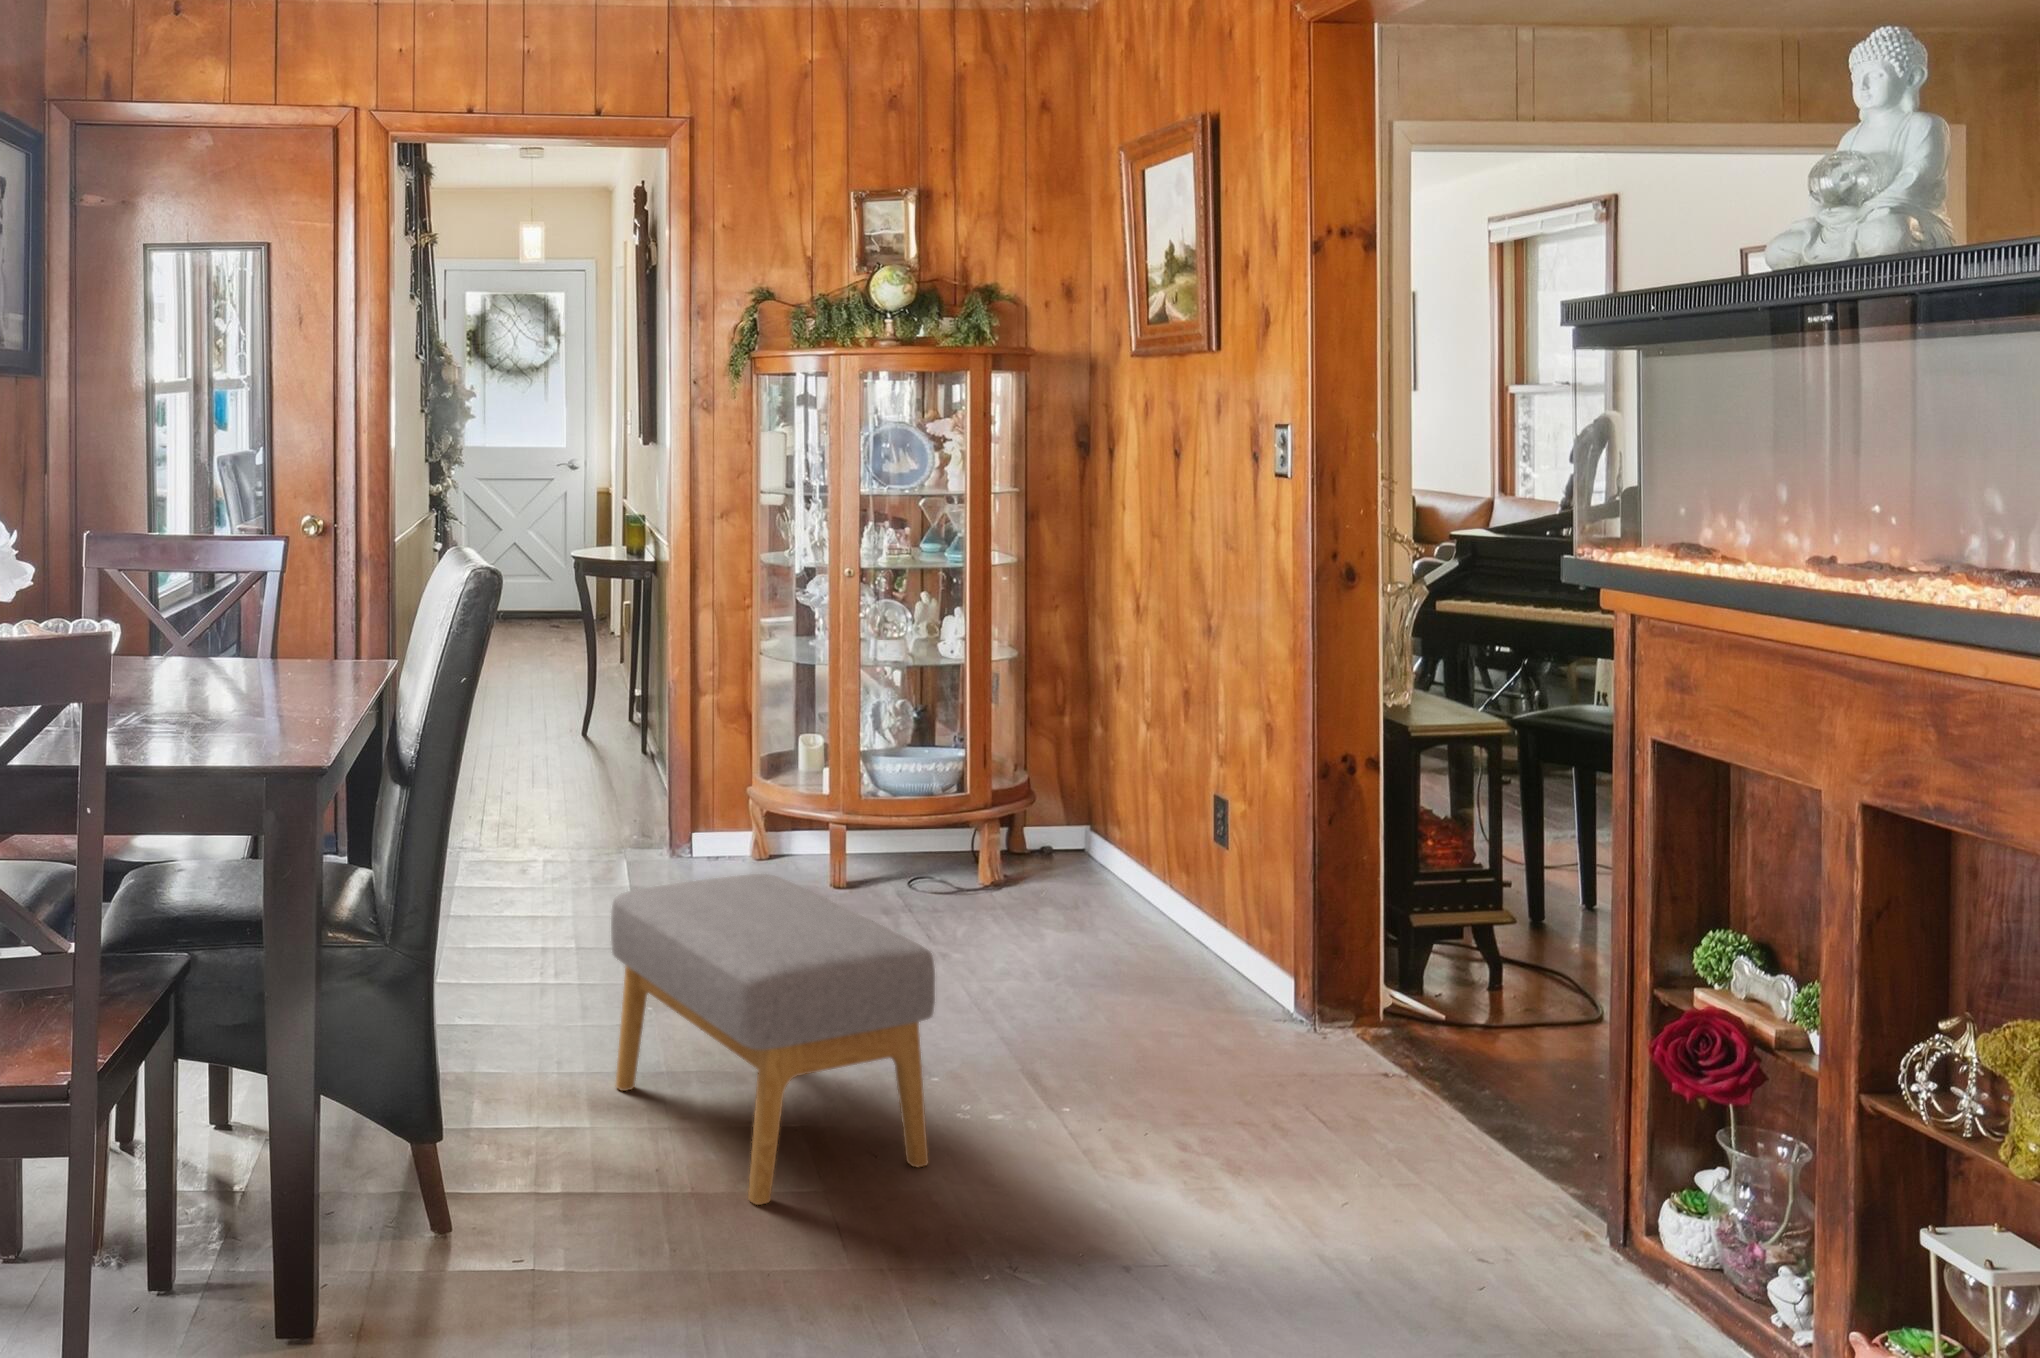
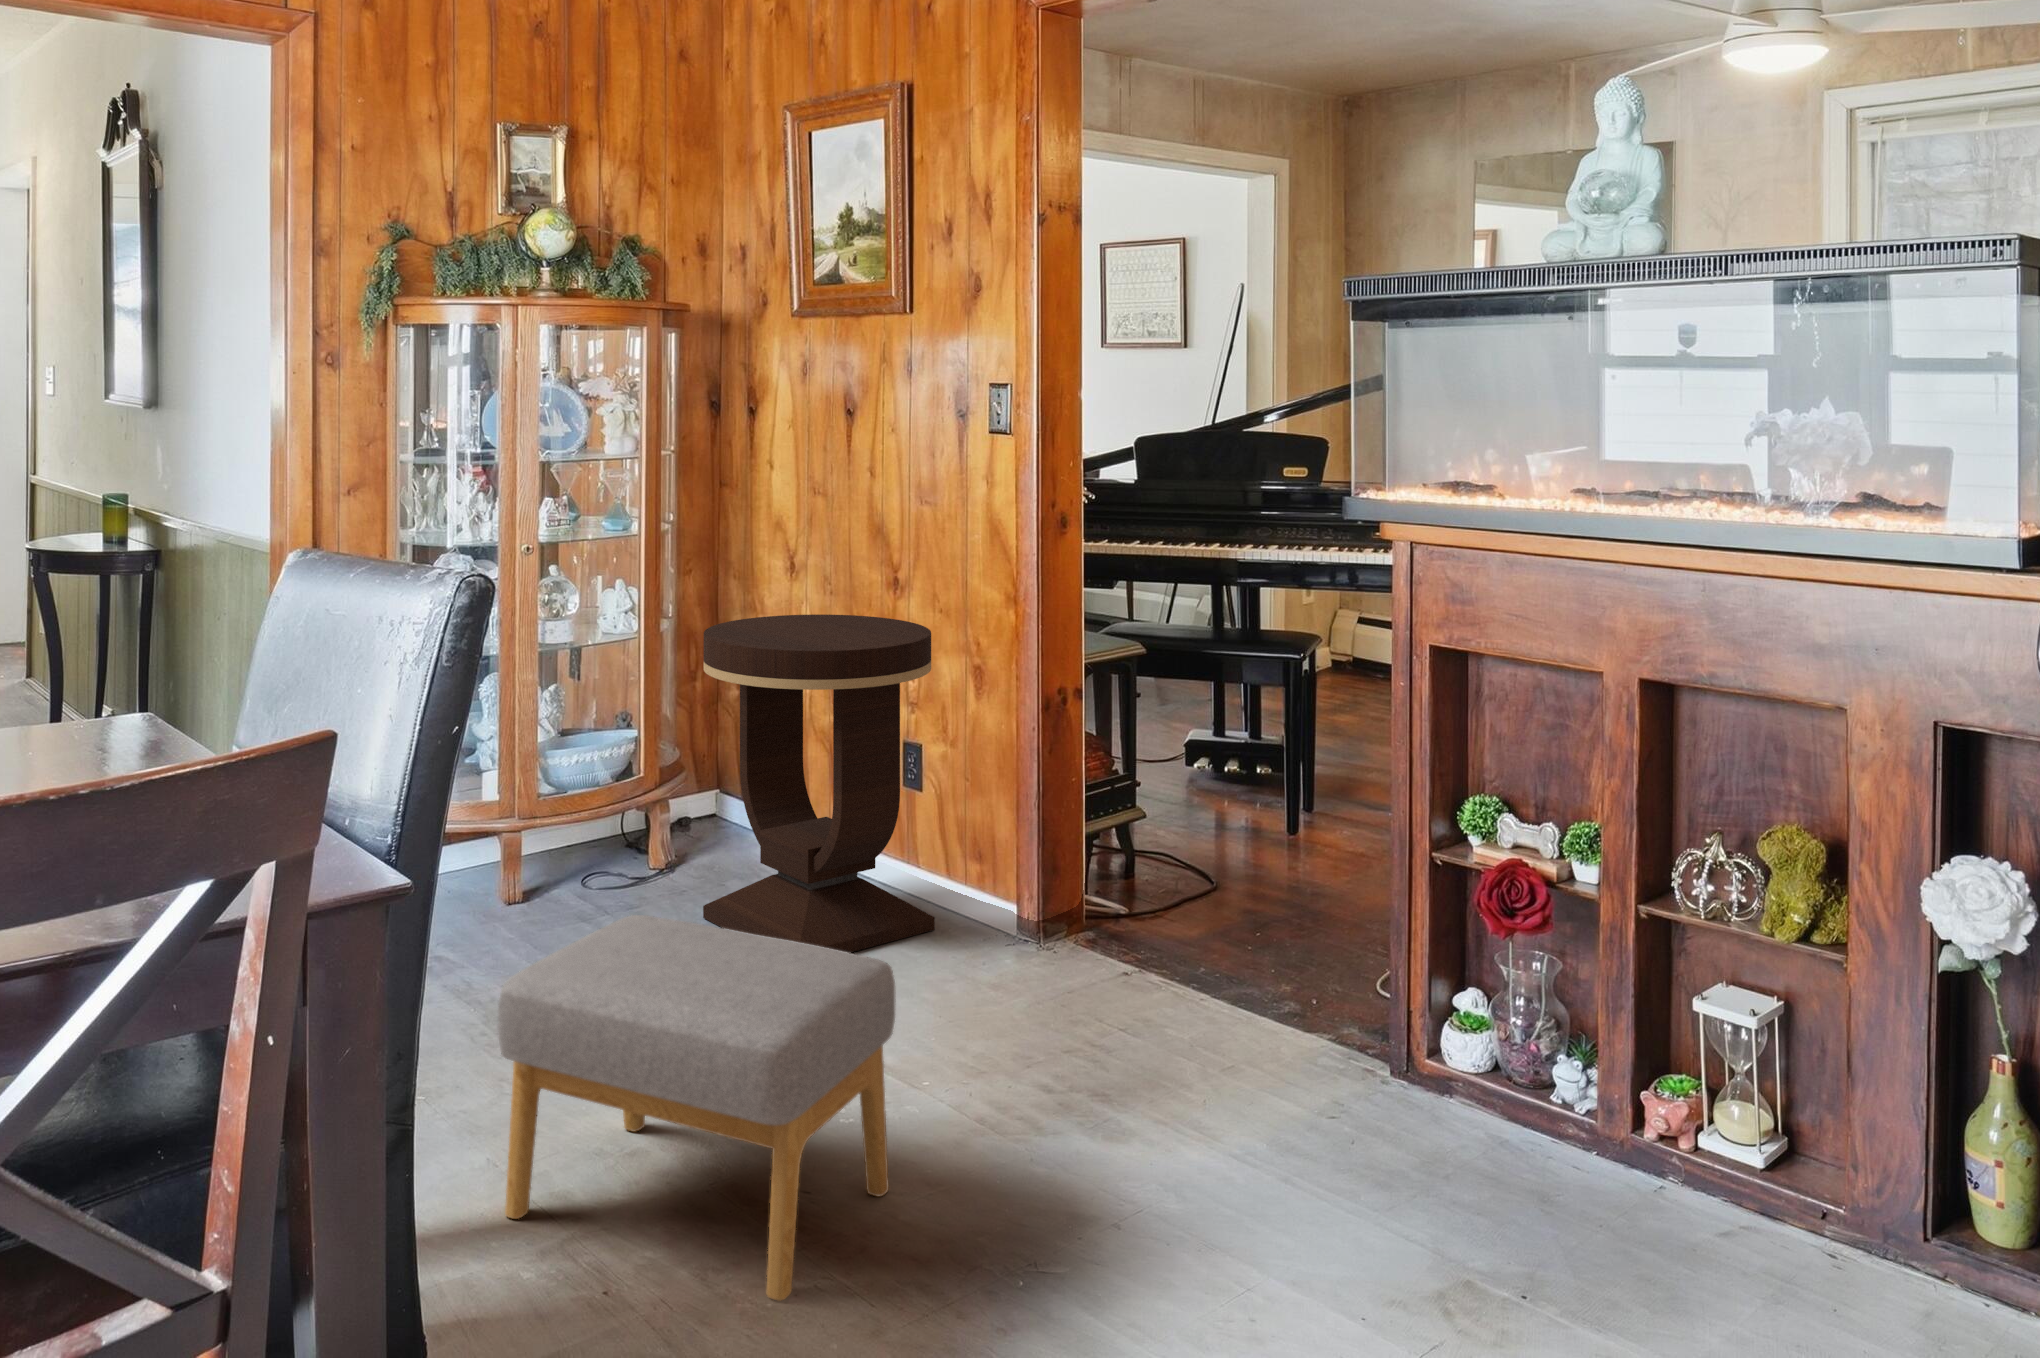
side table: none [974,650,1213,990] -> present [703,614,935,953]

